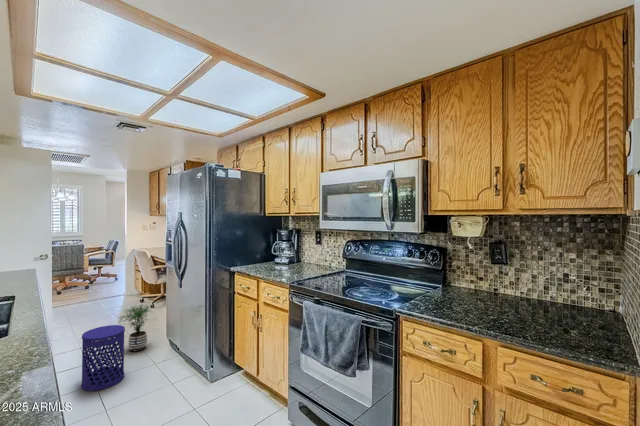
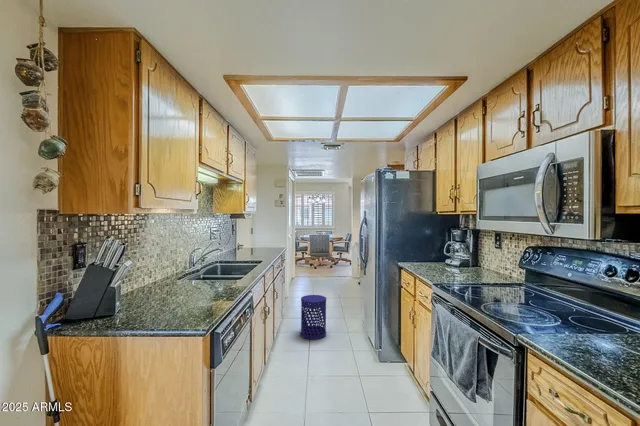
potted plant: present [119,305,149,351] -> none [329,284,354,321]

